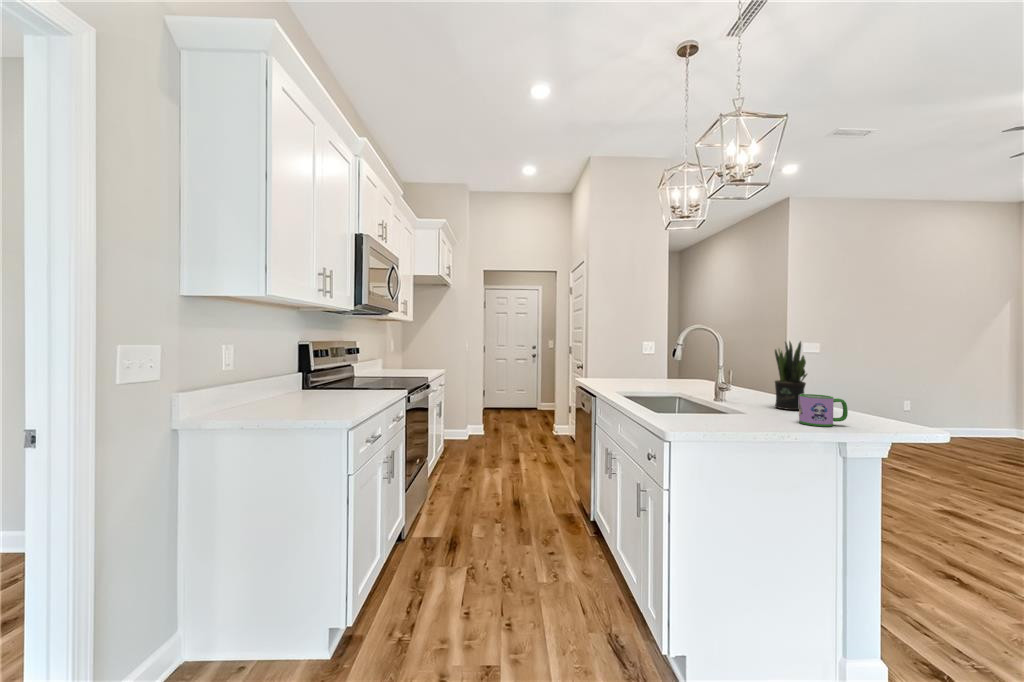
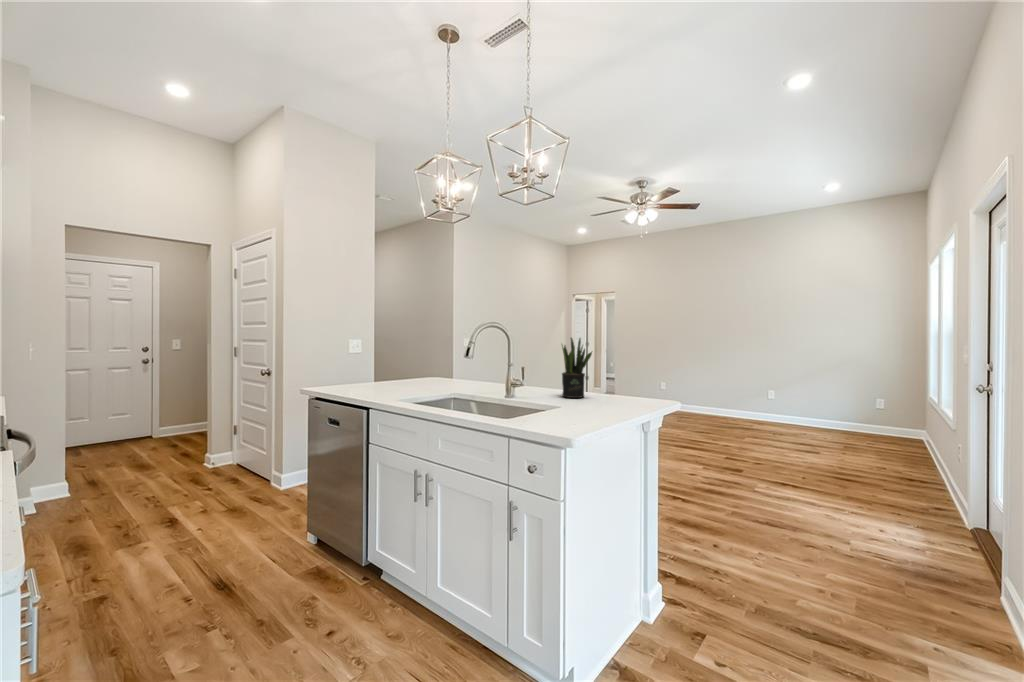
mug: present [799,394,848,427] -> none [613,382,643,409]

